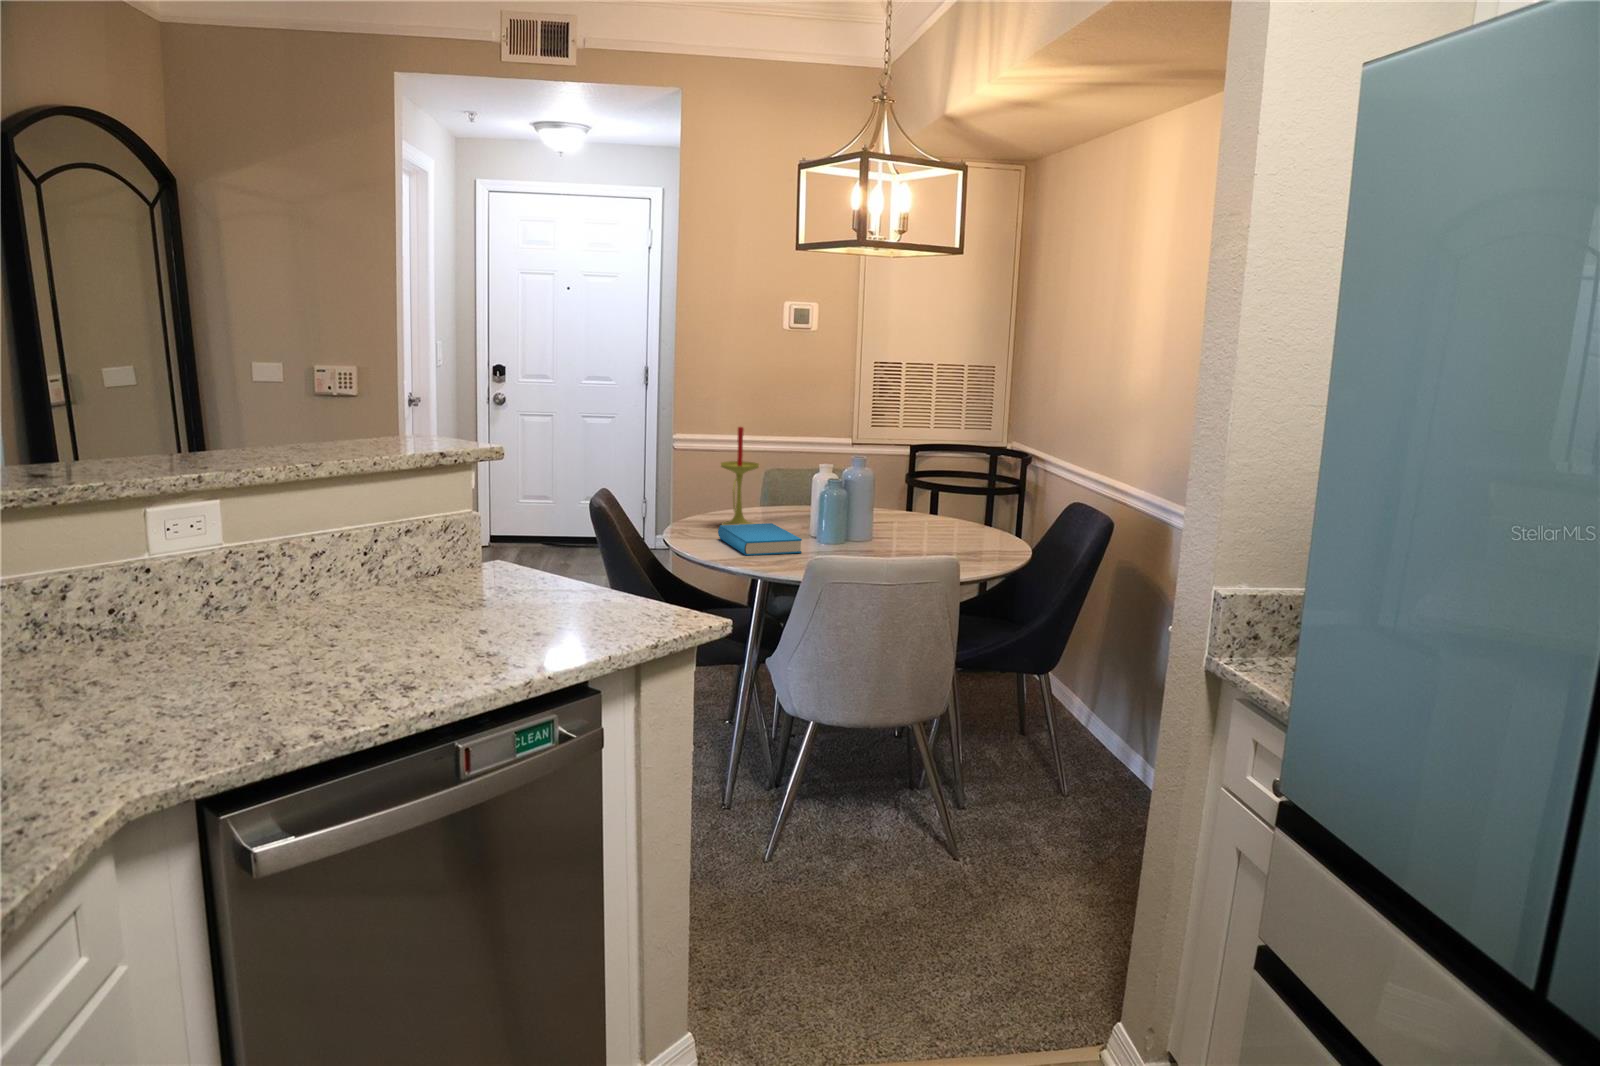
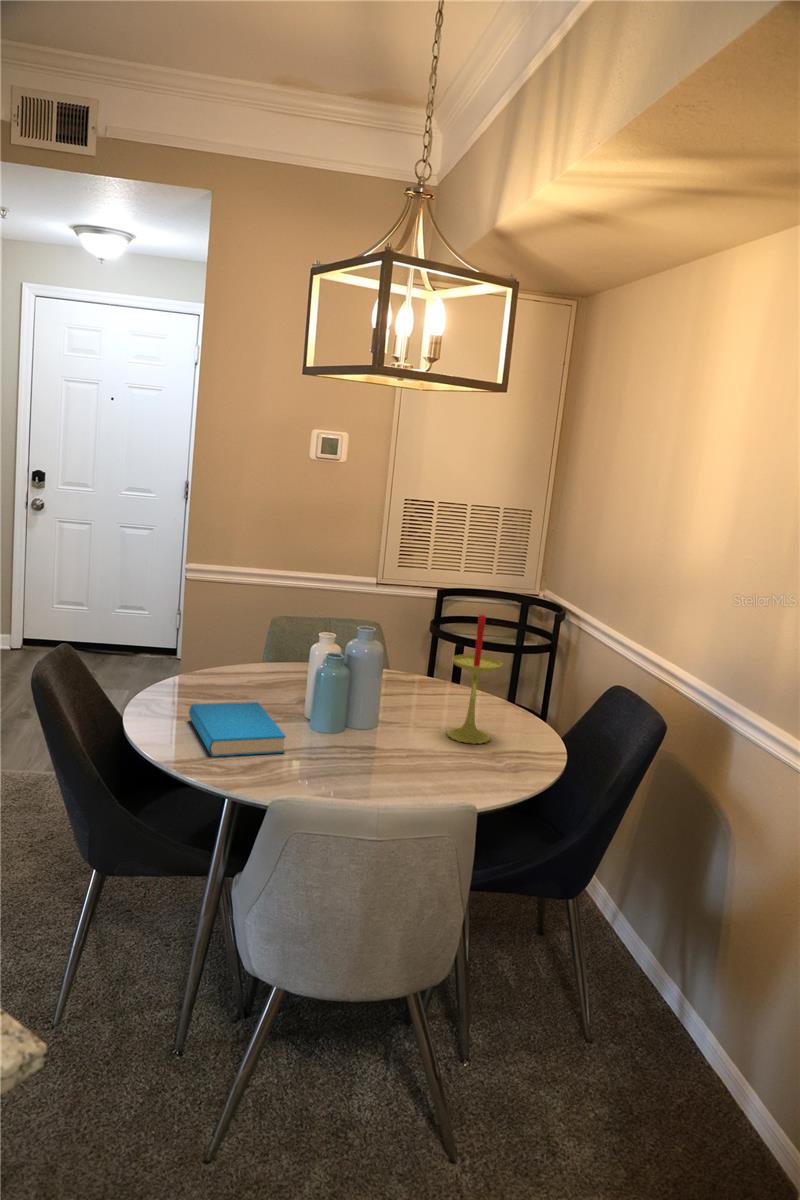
candle: present [721,427,759,525] -> present [447,615,502,744]

